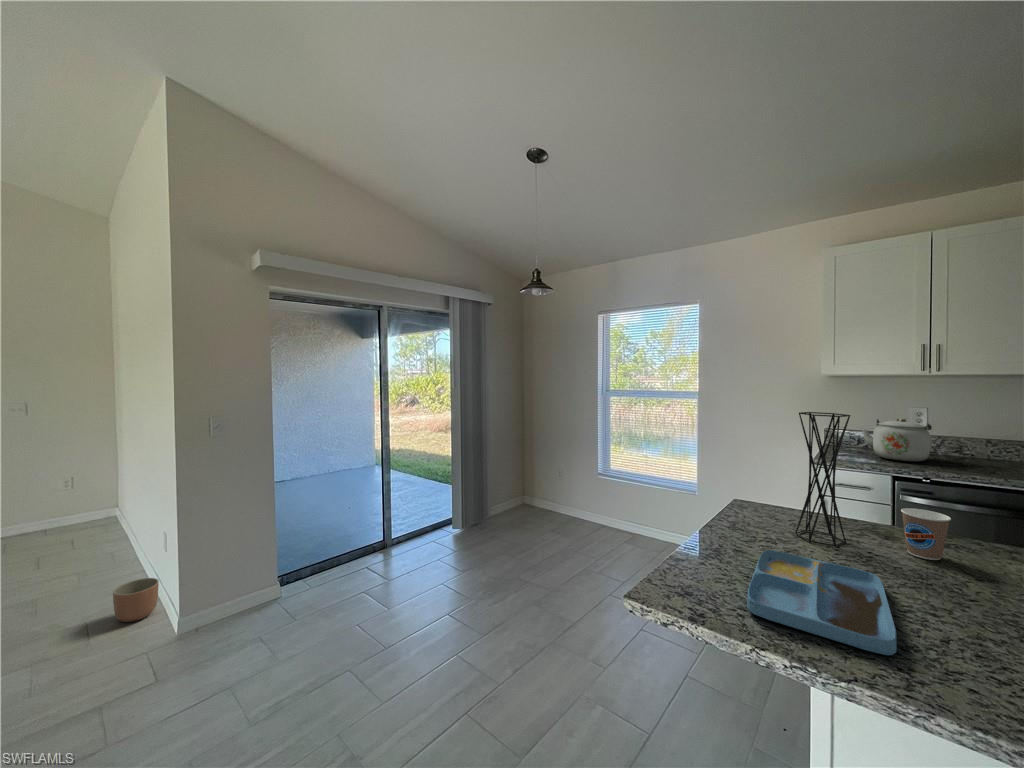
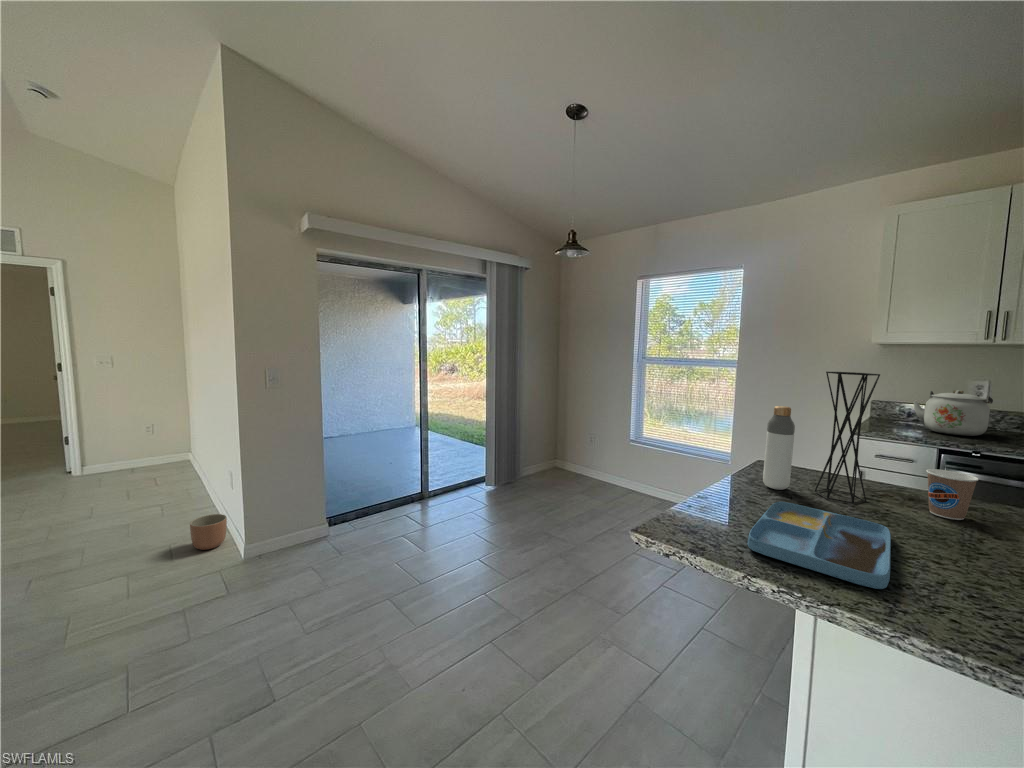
bottle: none [744,447,772,533] -> present [763,406,795,490]

